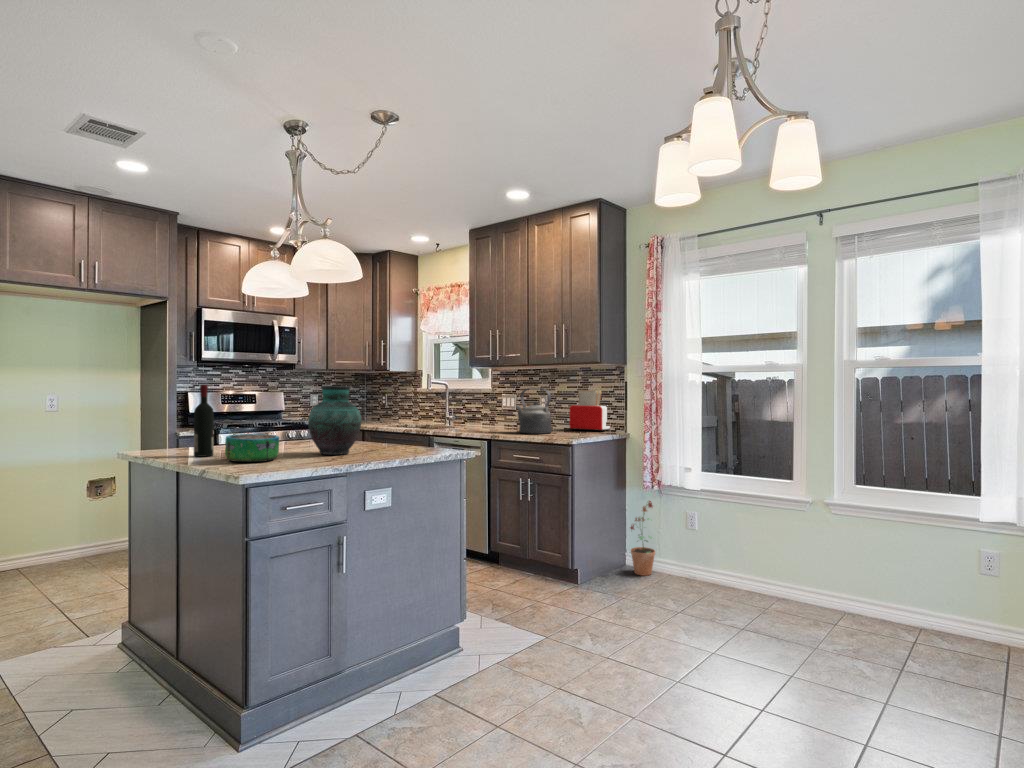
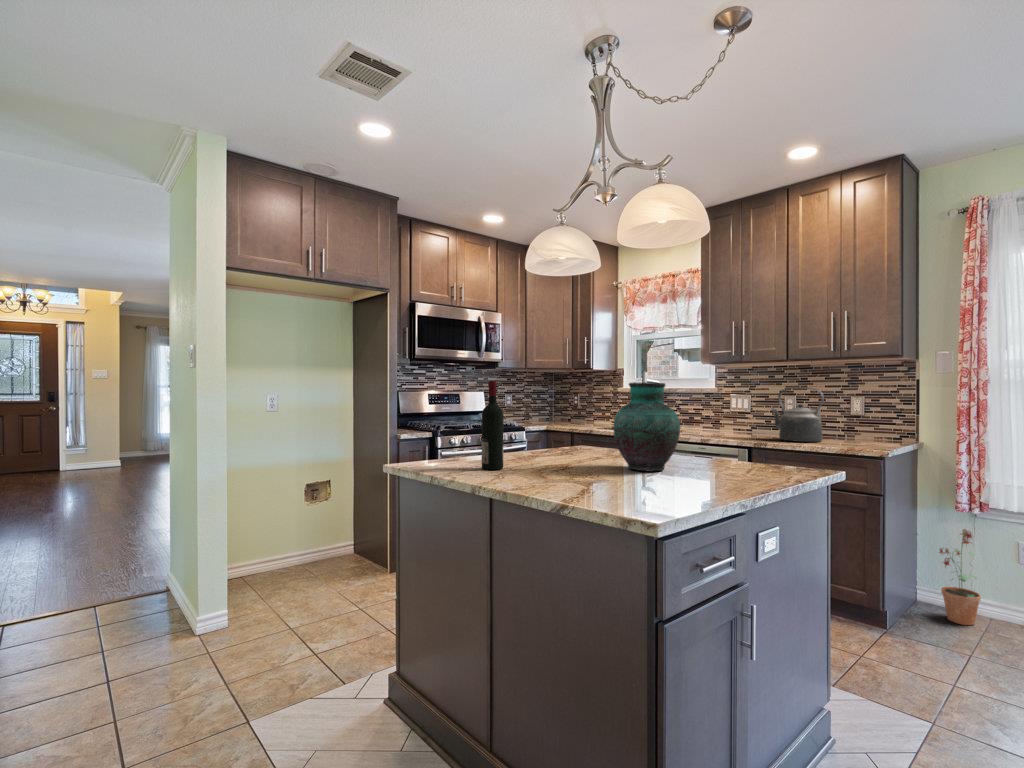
toaster: present [569,390,610,431] -> none [835,390,893,440]
decorative bowl: present [225,434,279,462] -> none [534,443,599,482]

